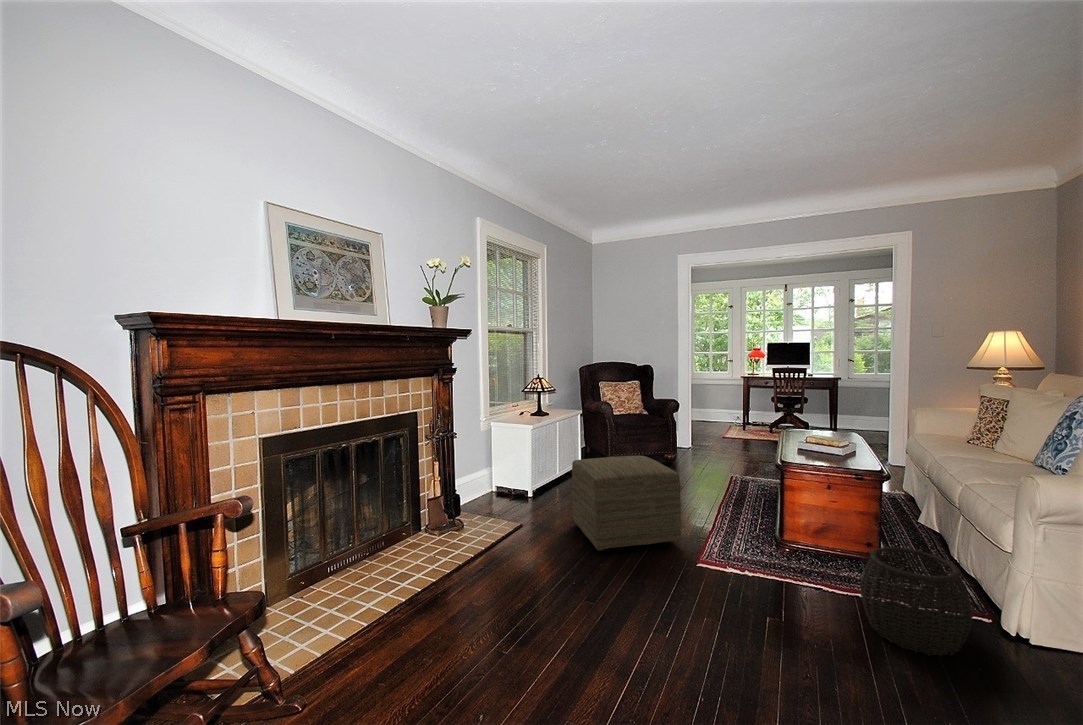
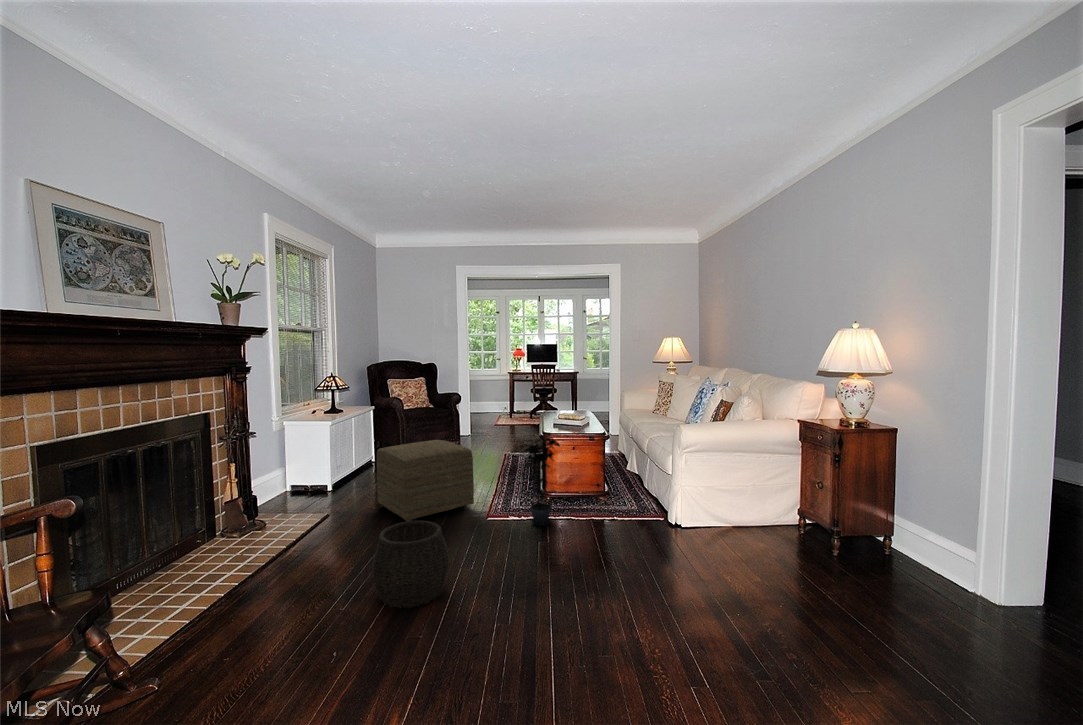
potted plant: none [741,464,802,592] -> present [521,433,560,526]
woven basket: present [860,547,973,656] -> present [372,521,449,608]

